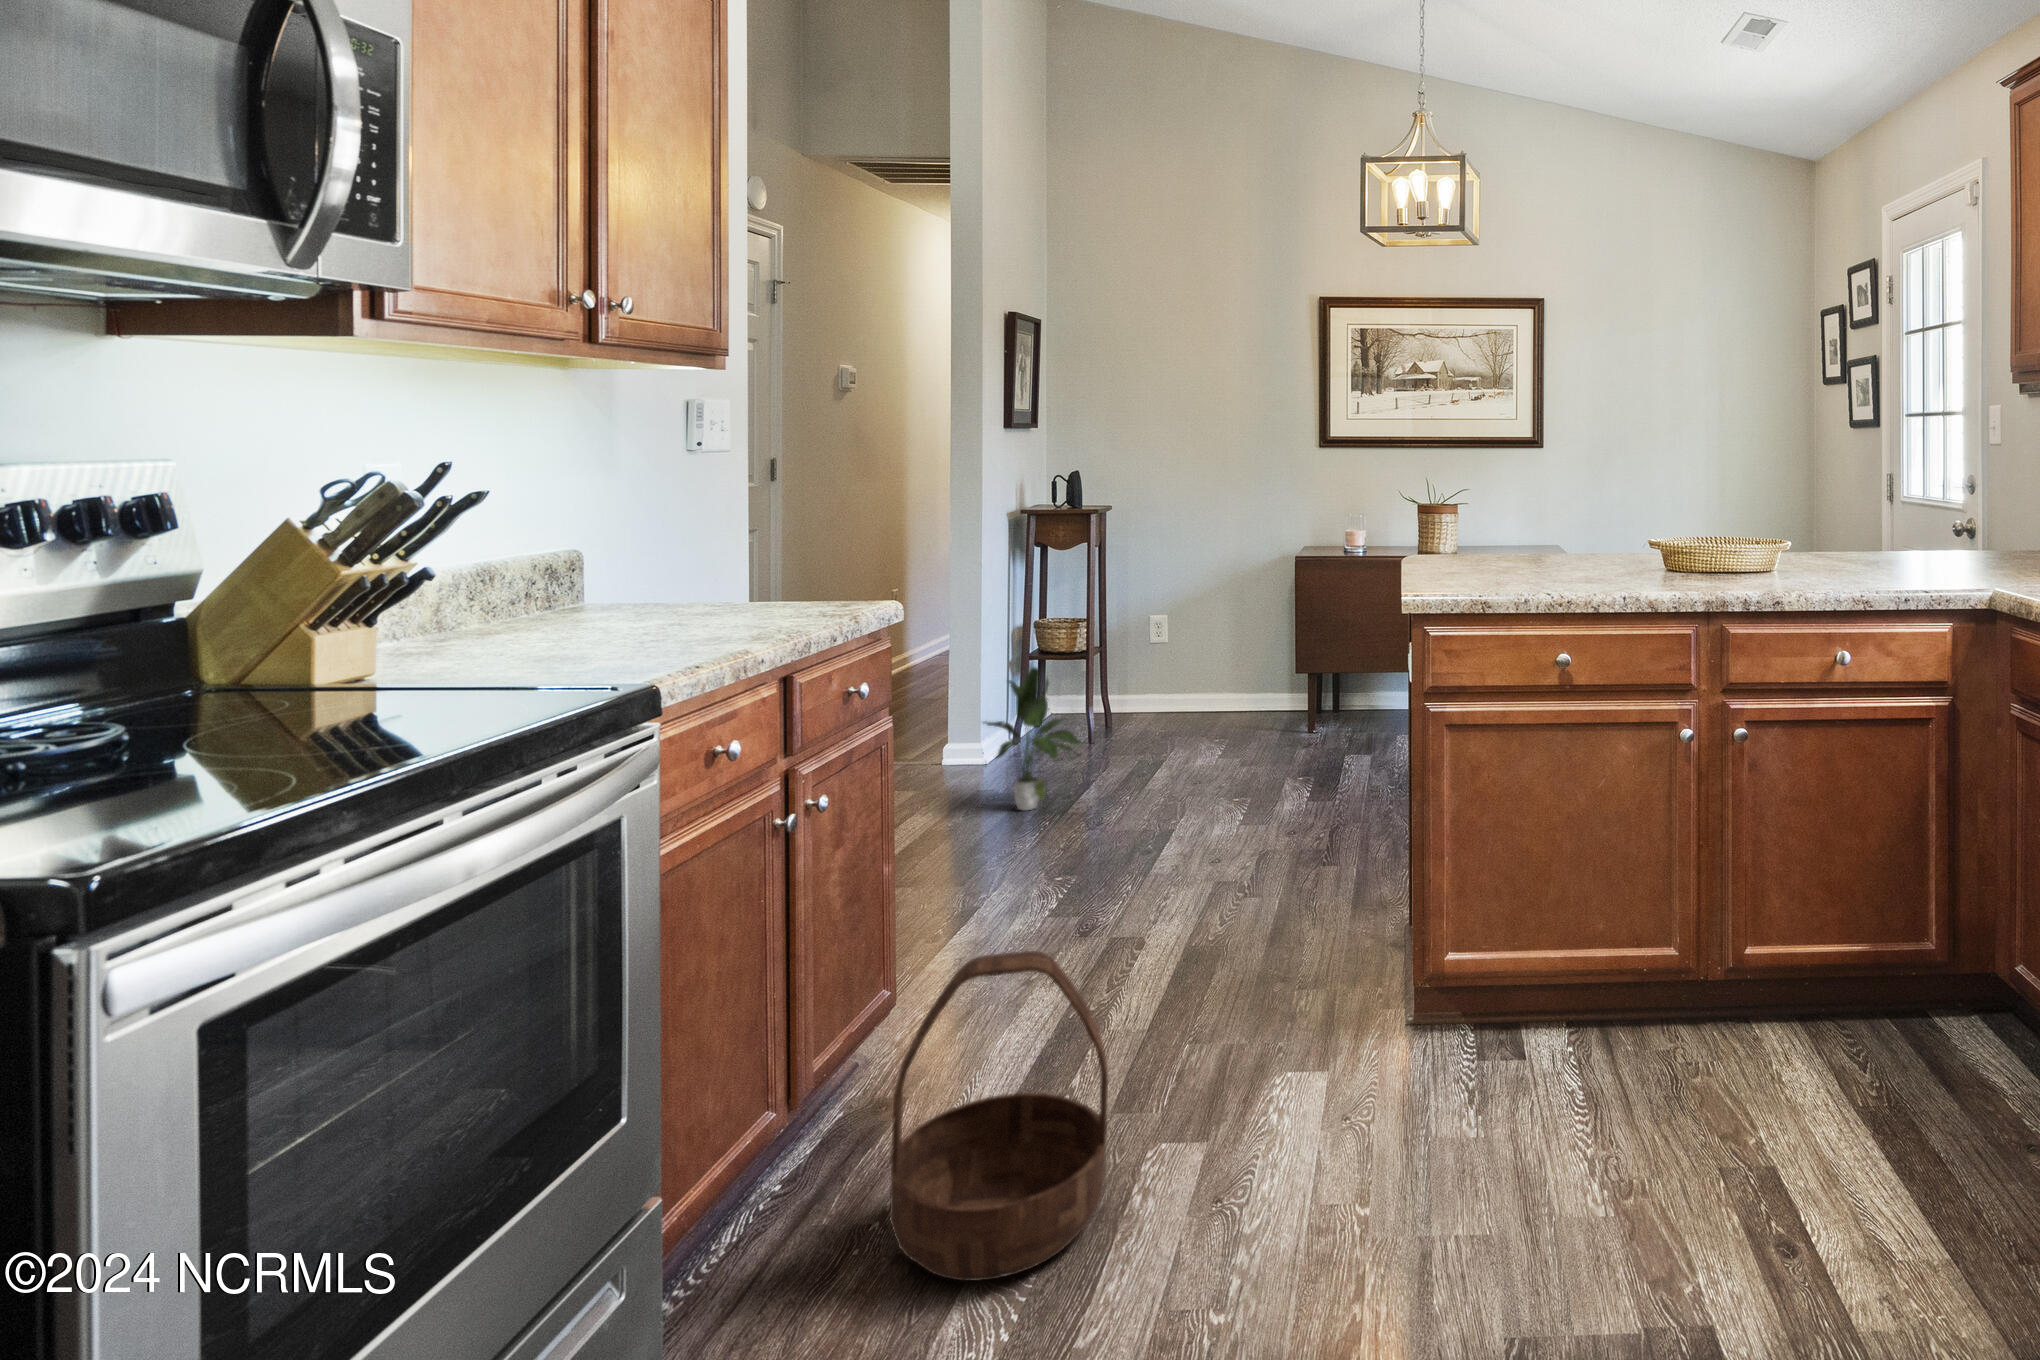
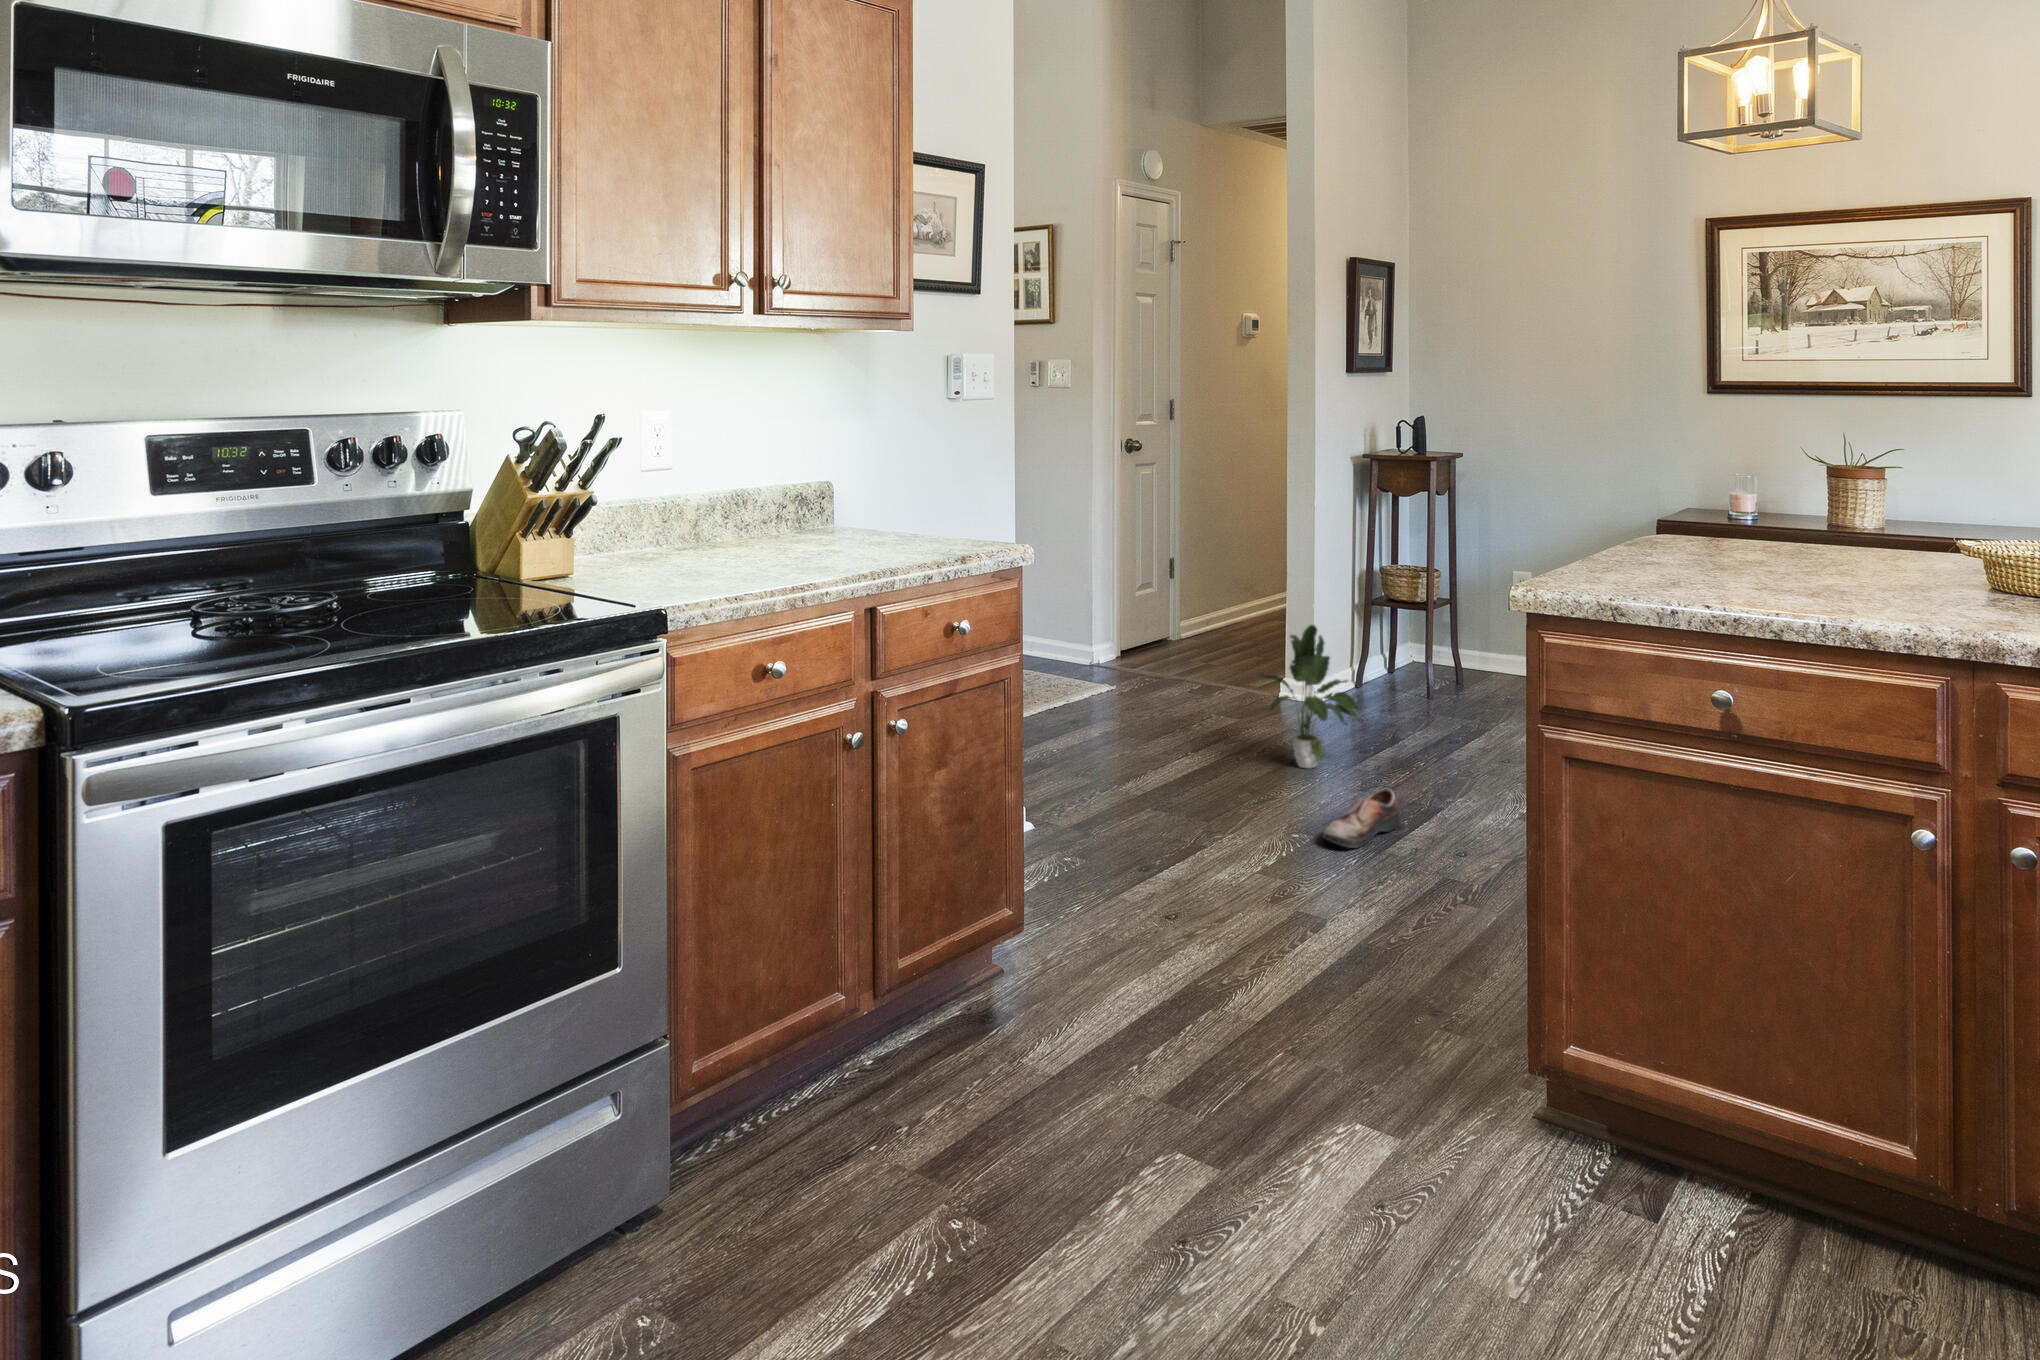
shoe: none [1092,809,1153,868] -> present [1323,789,1400,848]
basket: present [890,951,1108,1281] -> none [885,908,1086,1227]

